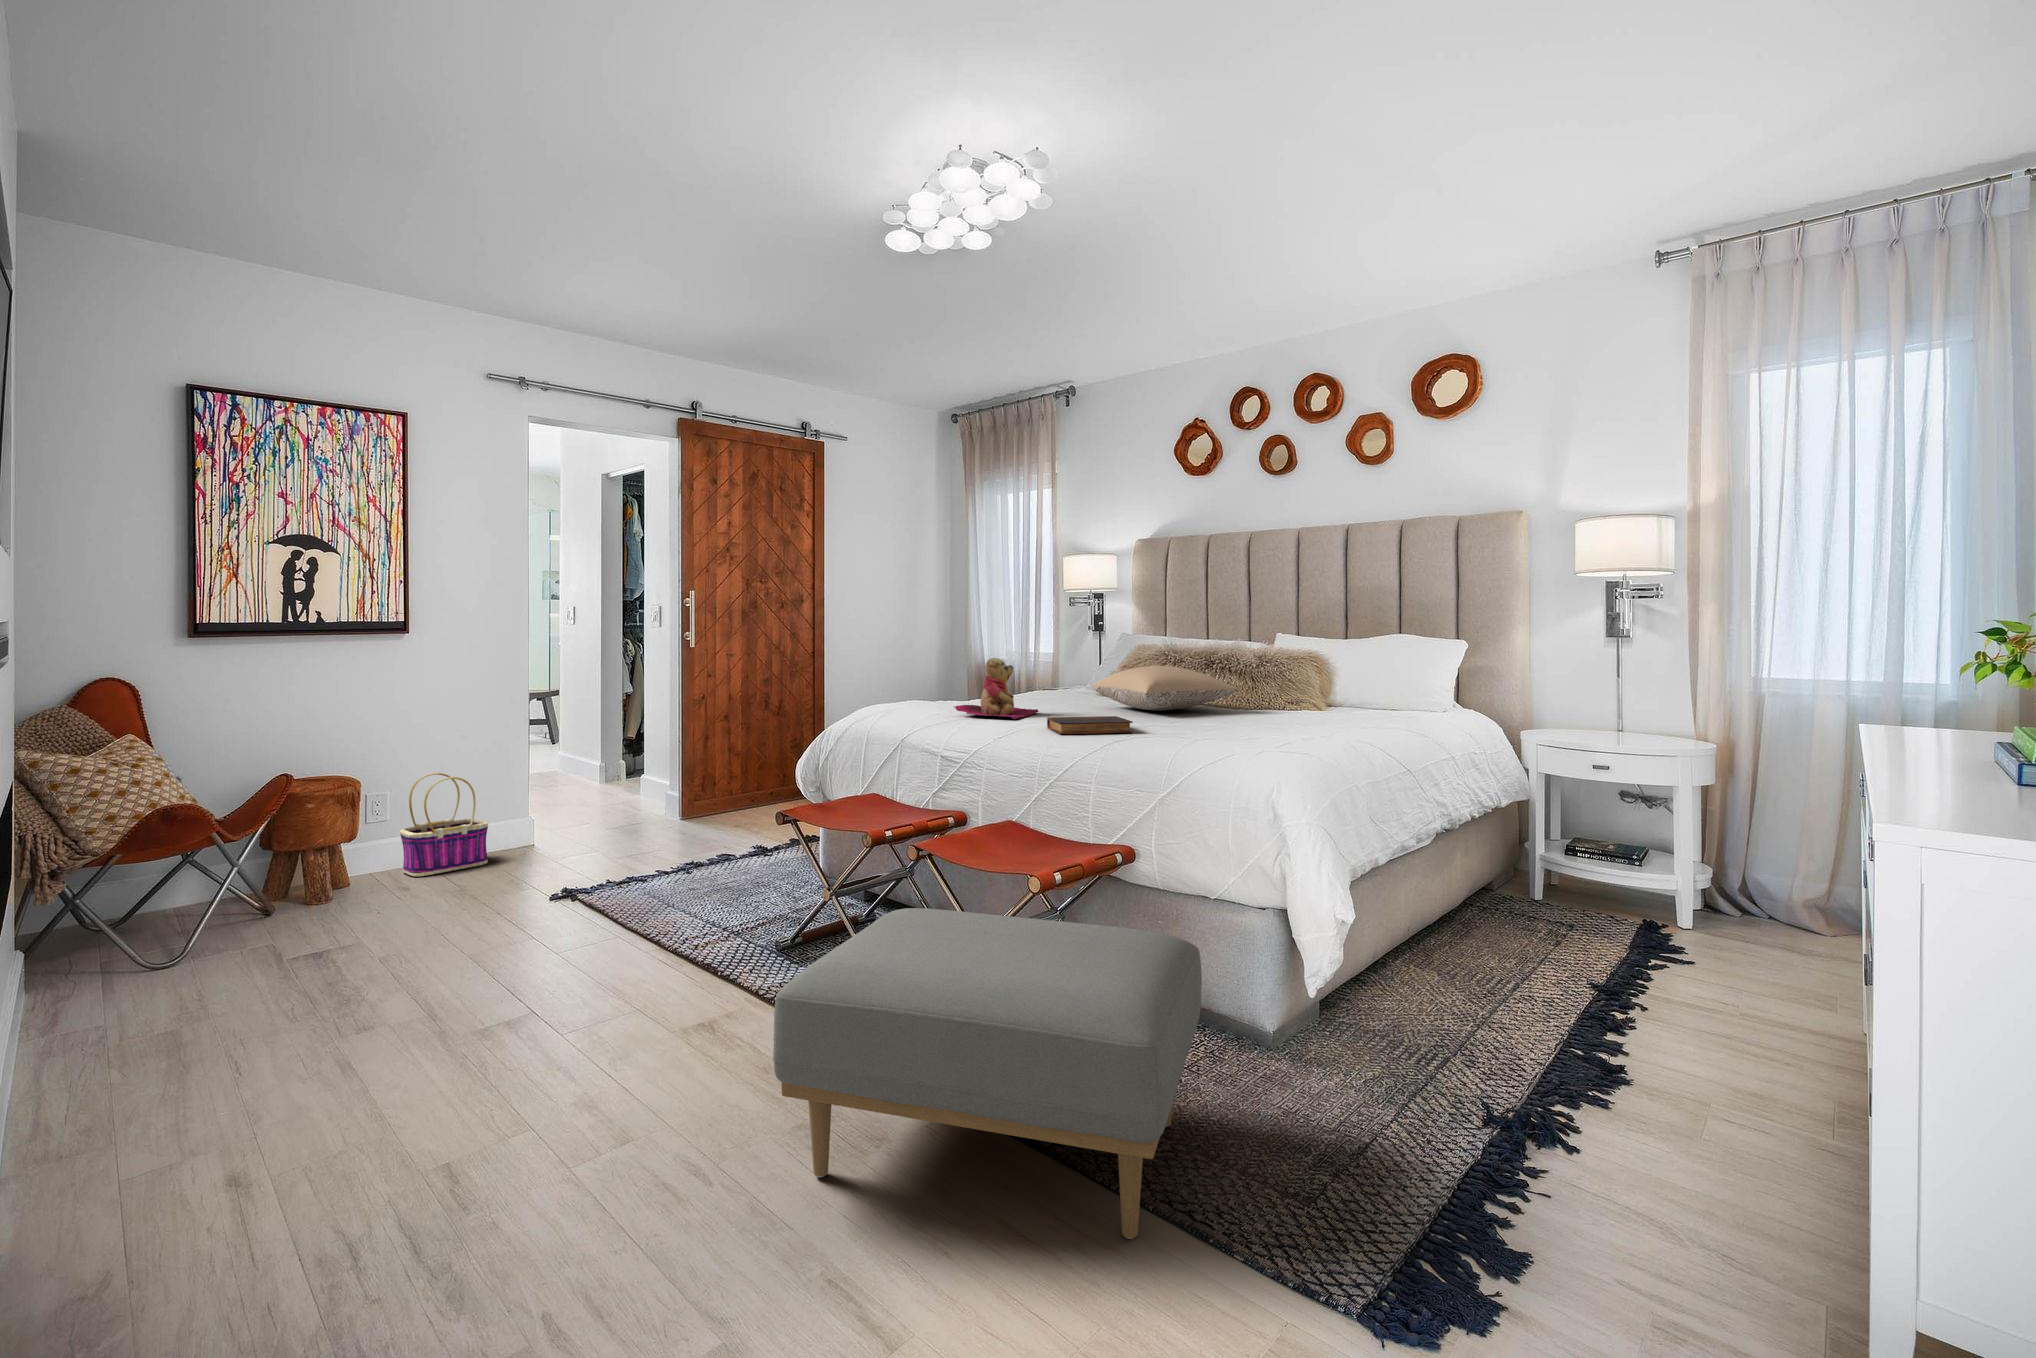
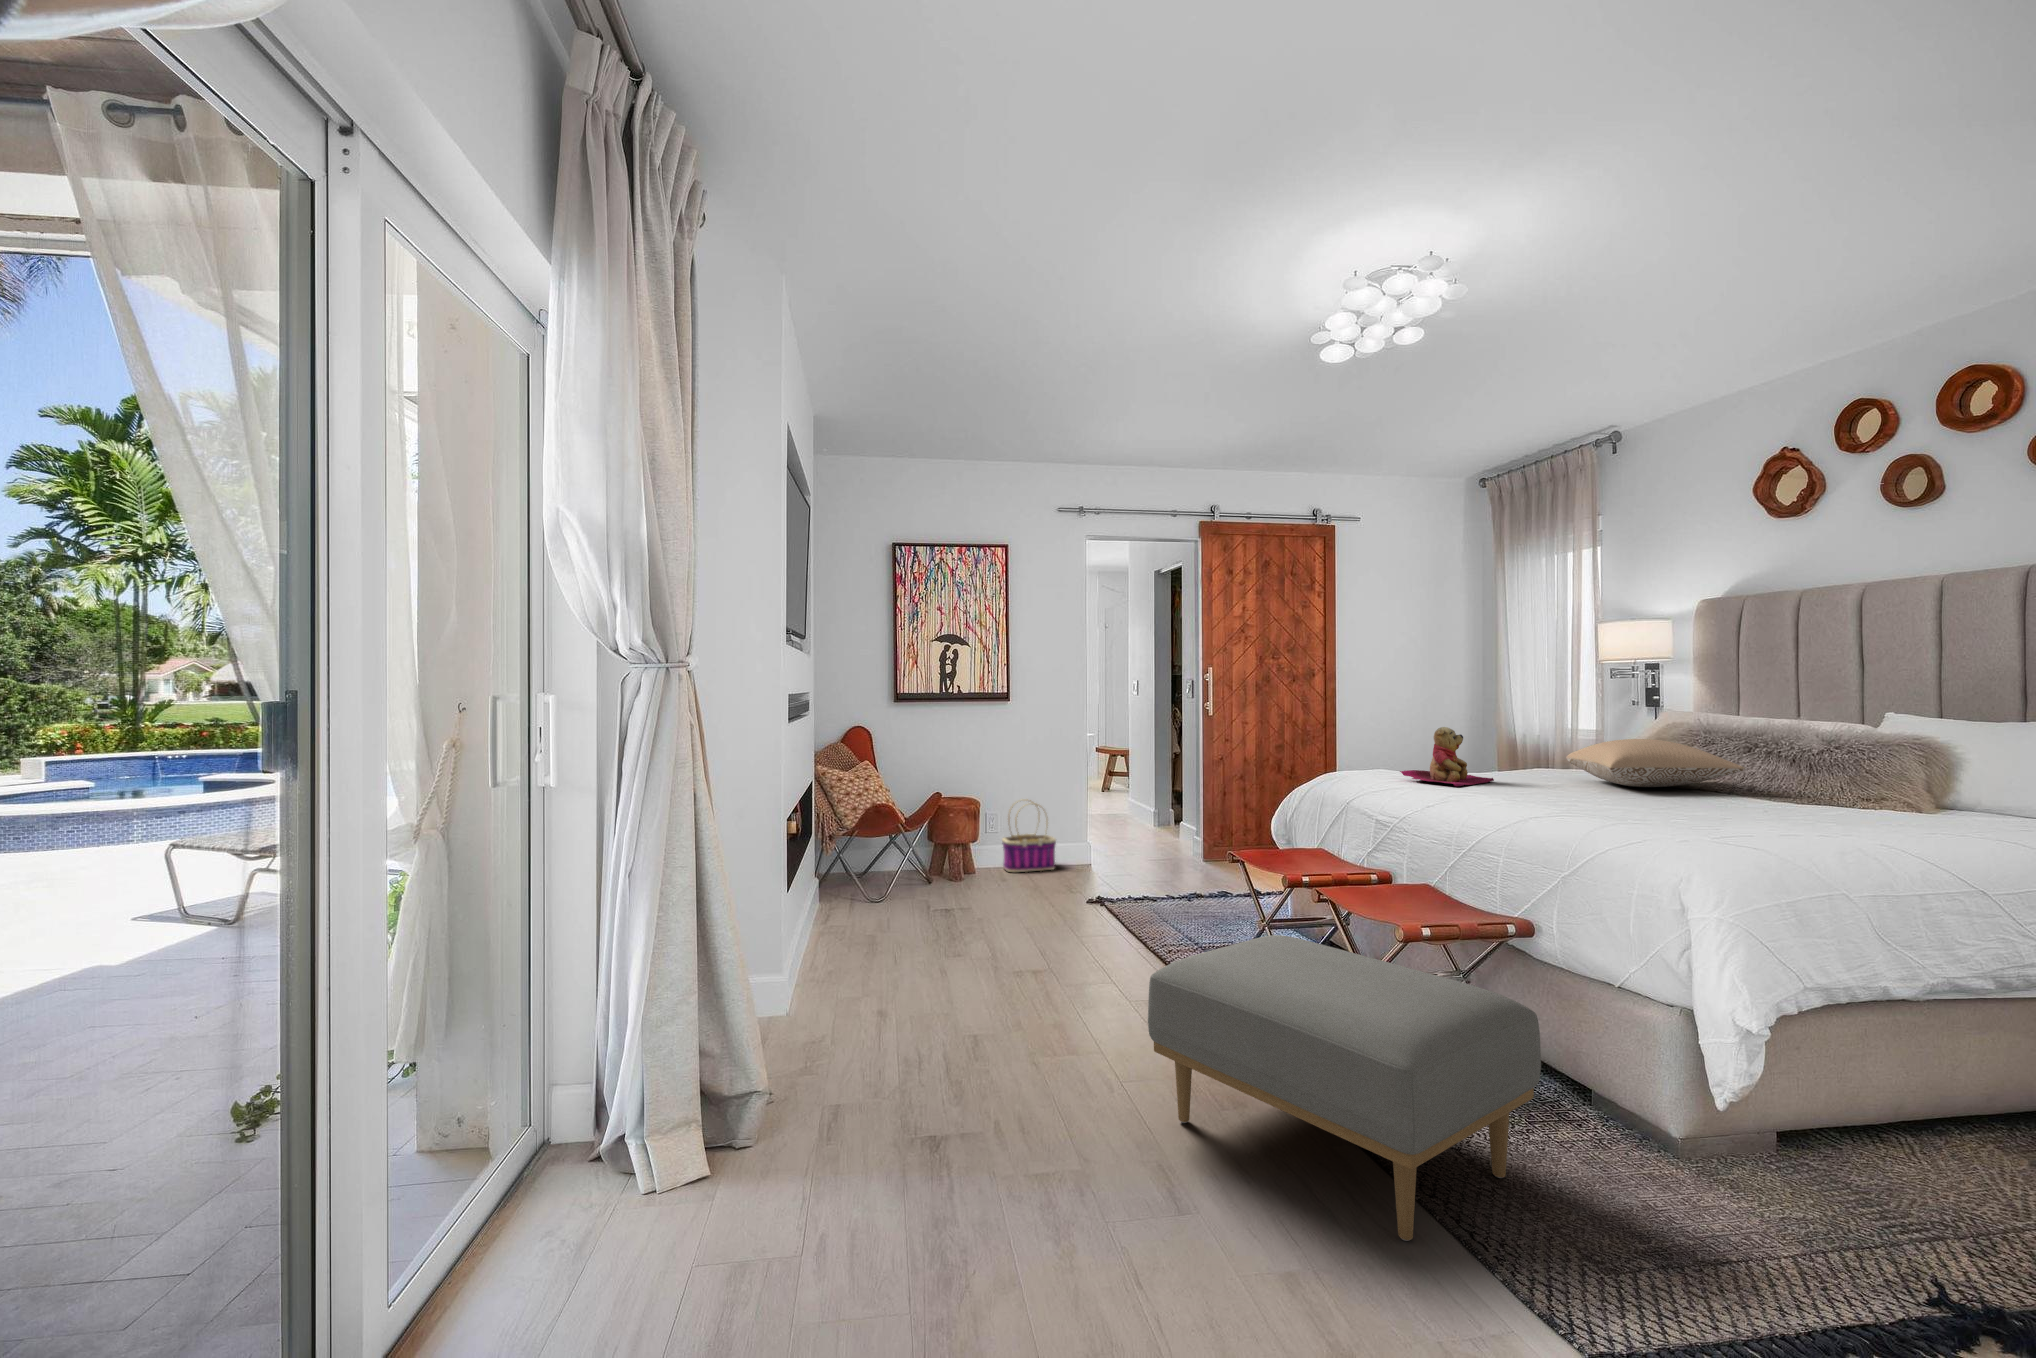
book: present [1047,716,1133,734] -> none [1479,786,1566,807]

